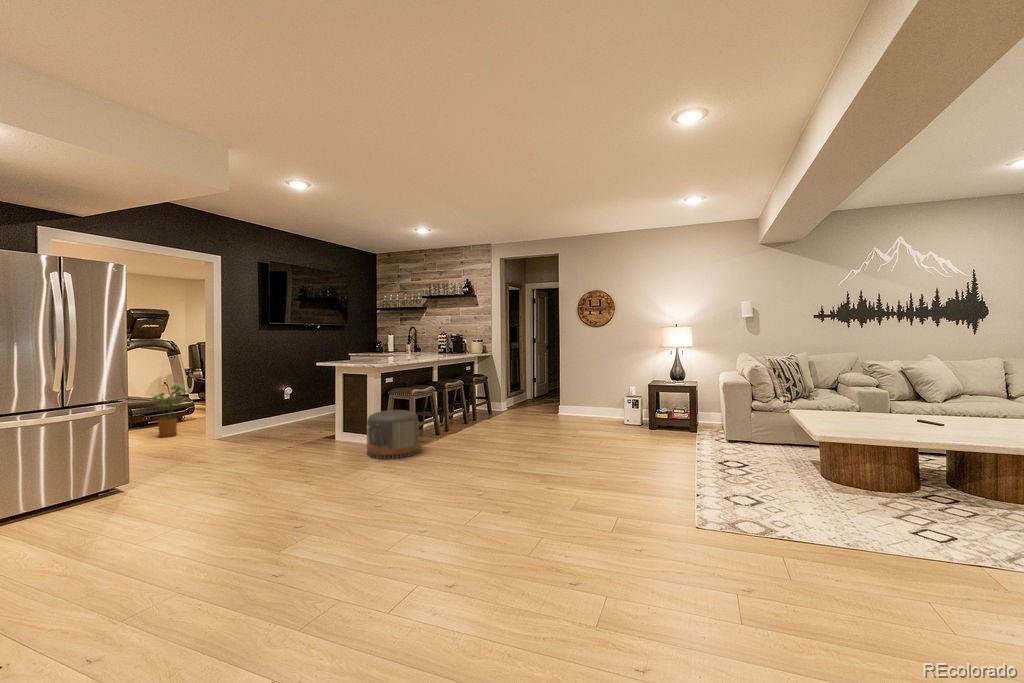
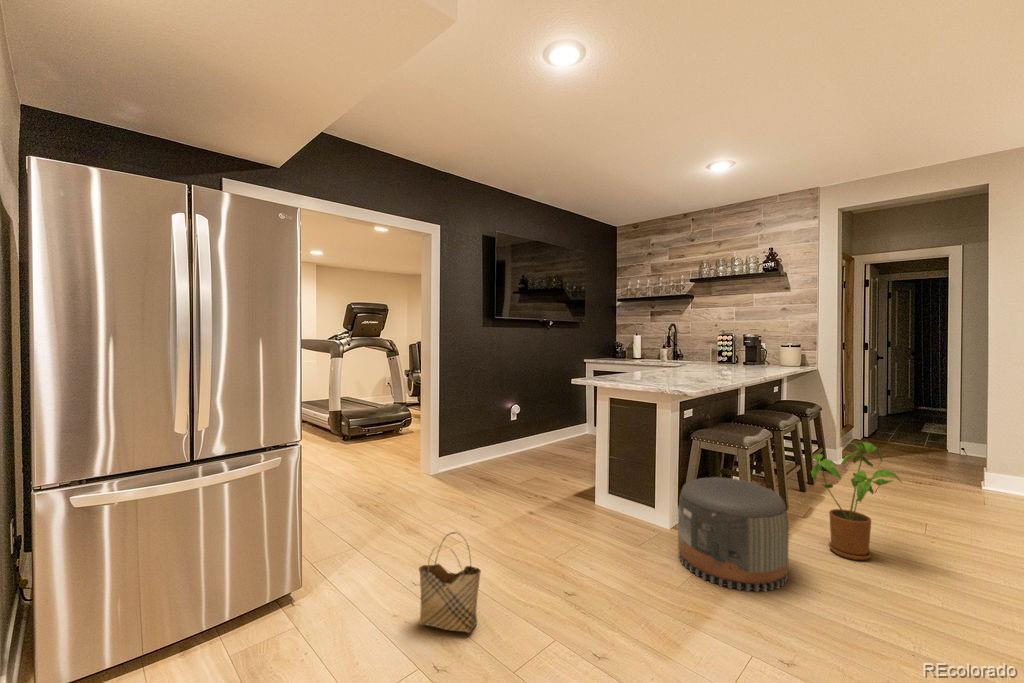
house plant: present [153,386,186,437] -> present [811,442,901,560]
woven basket: none [201,440,239,487] -> present [419,532,481,633]

